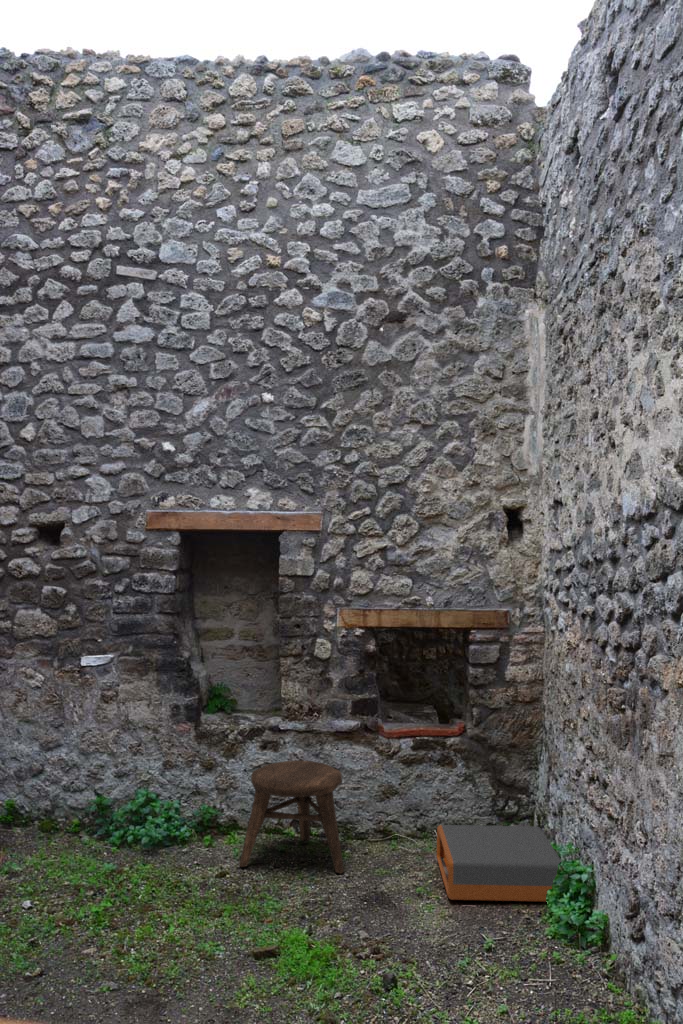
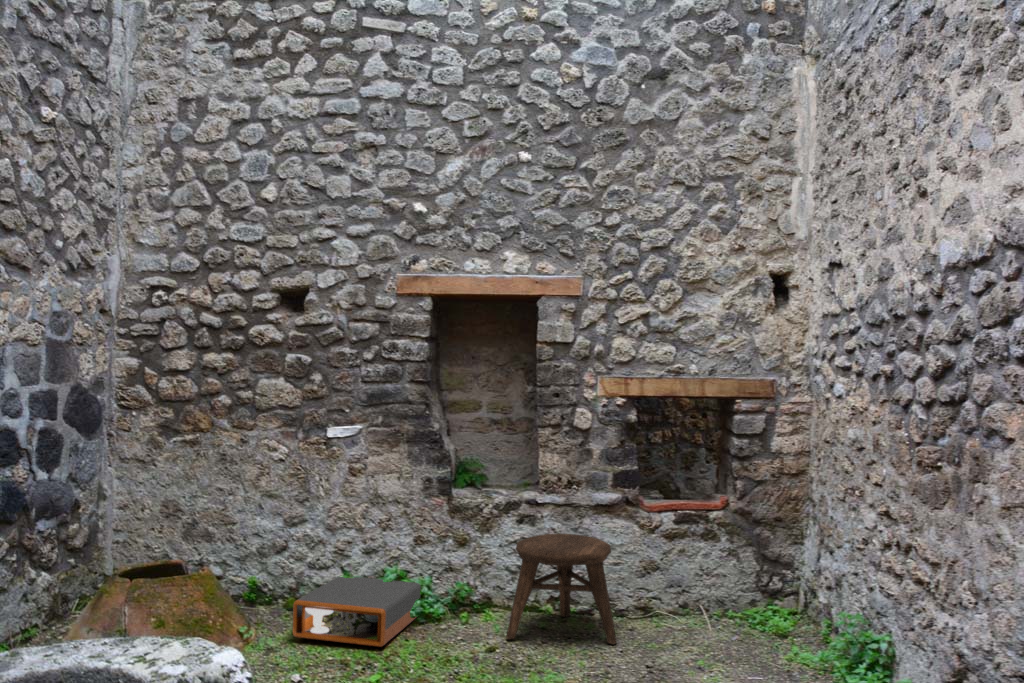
storage box: present [437,825,562,902] -> present [293,577,421,647]

